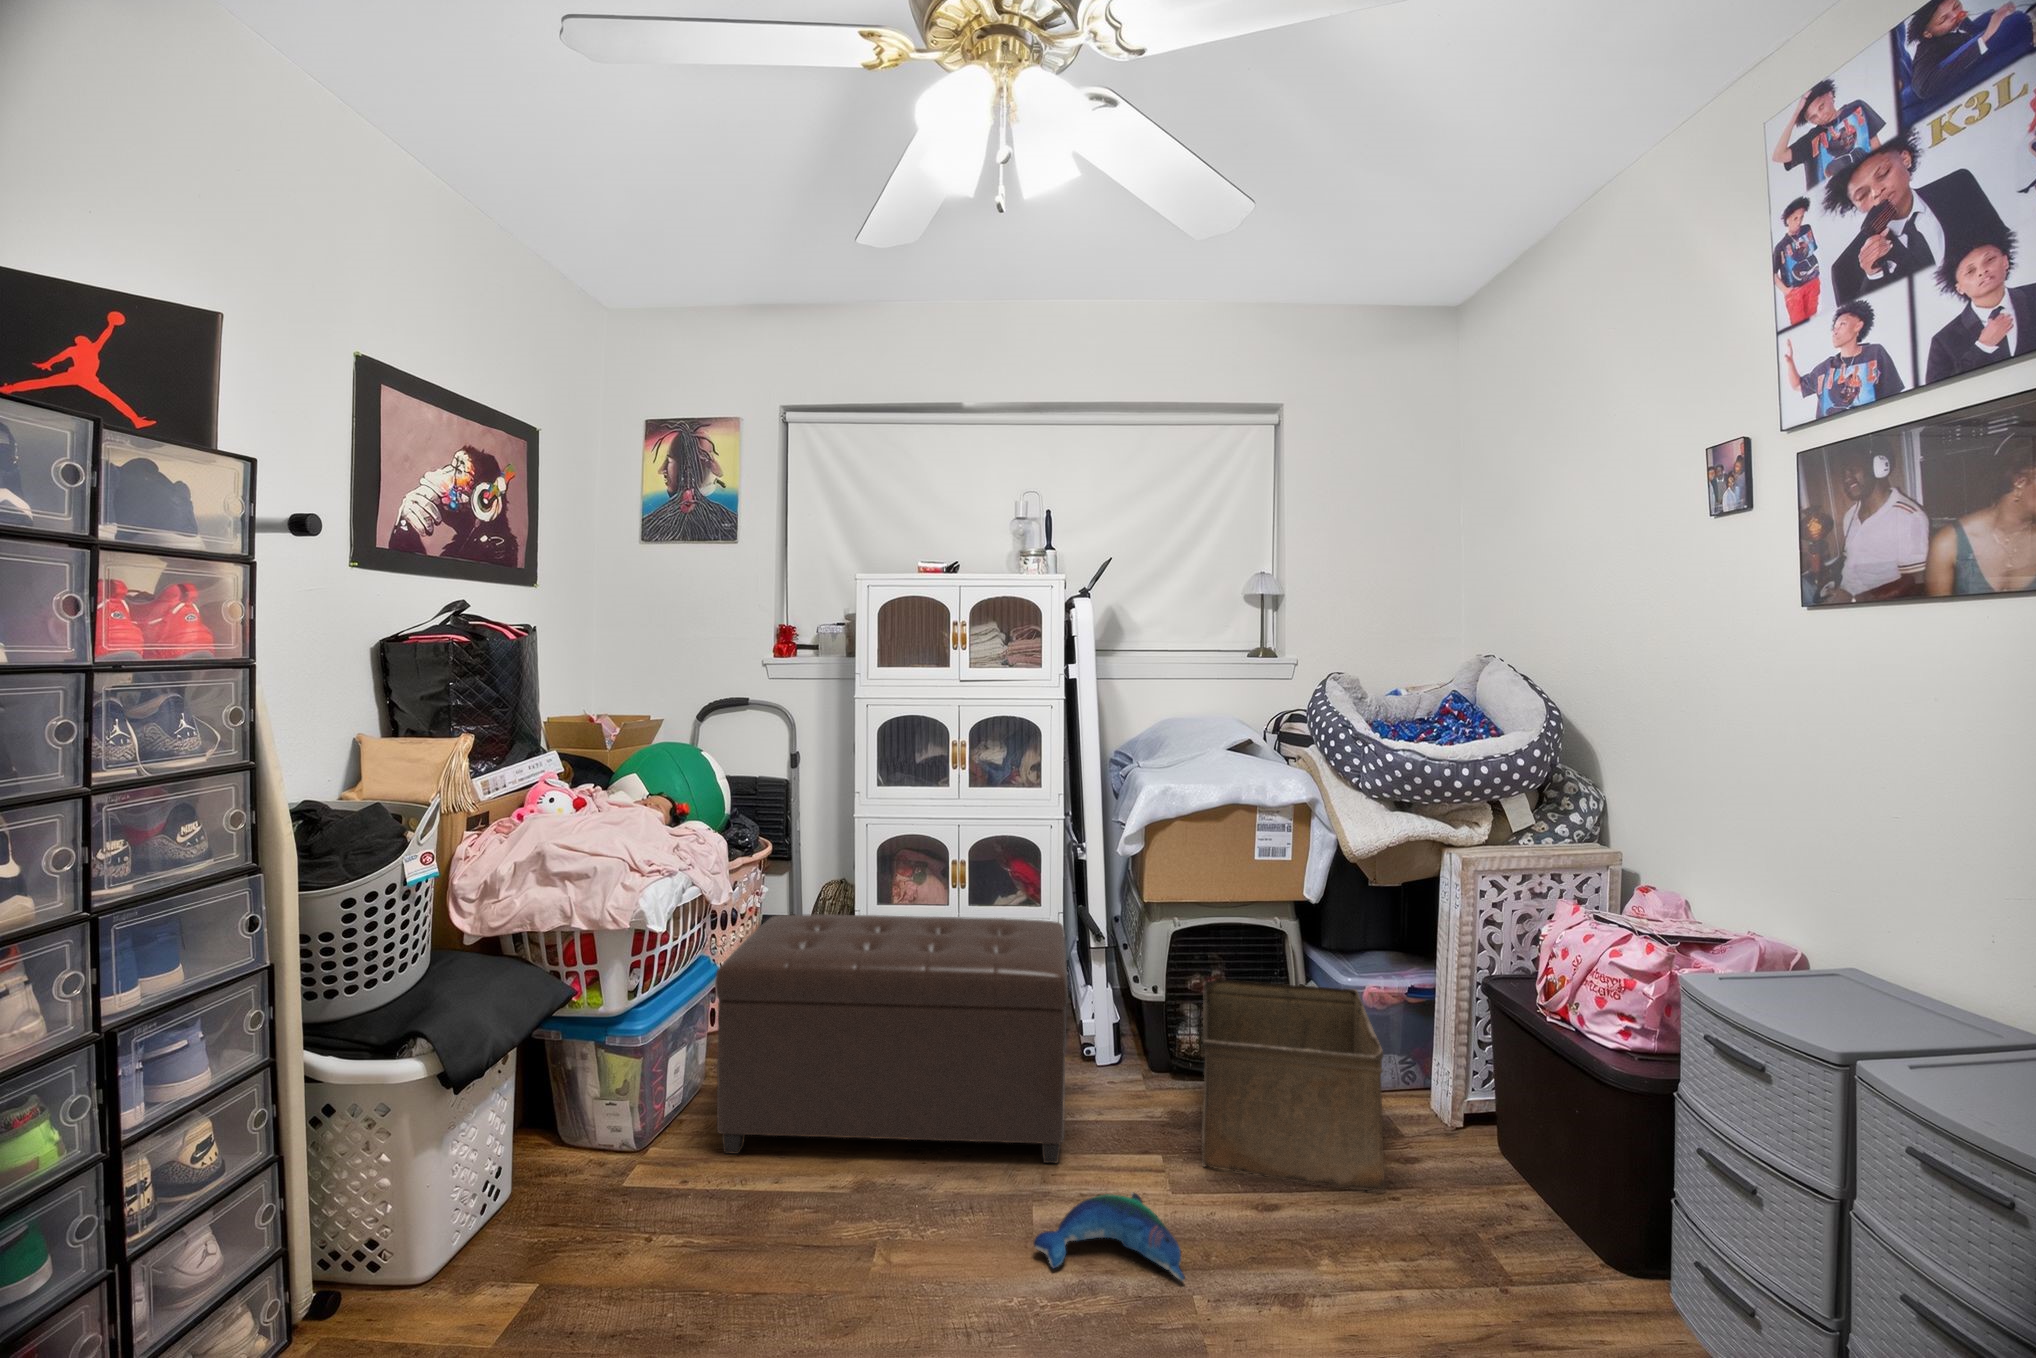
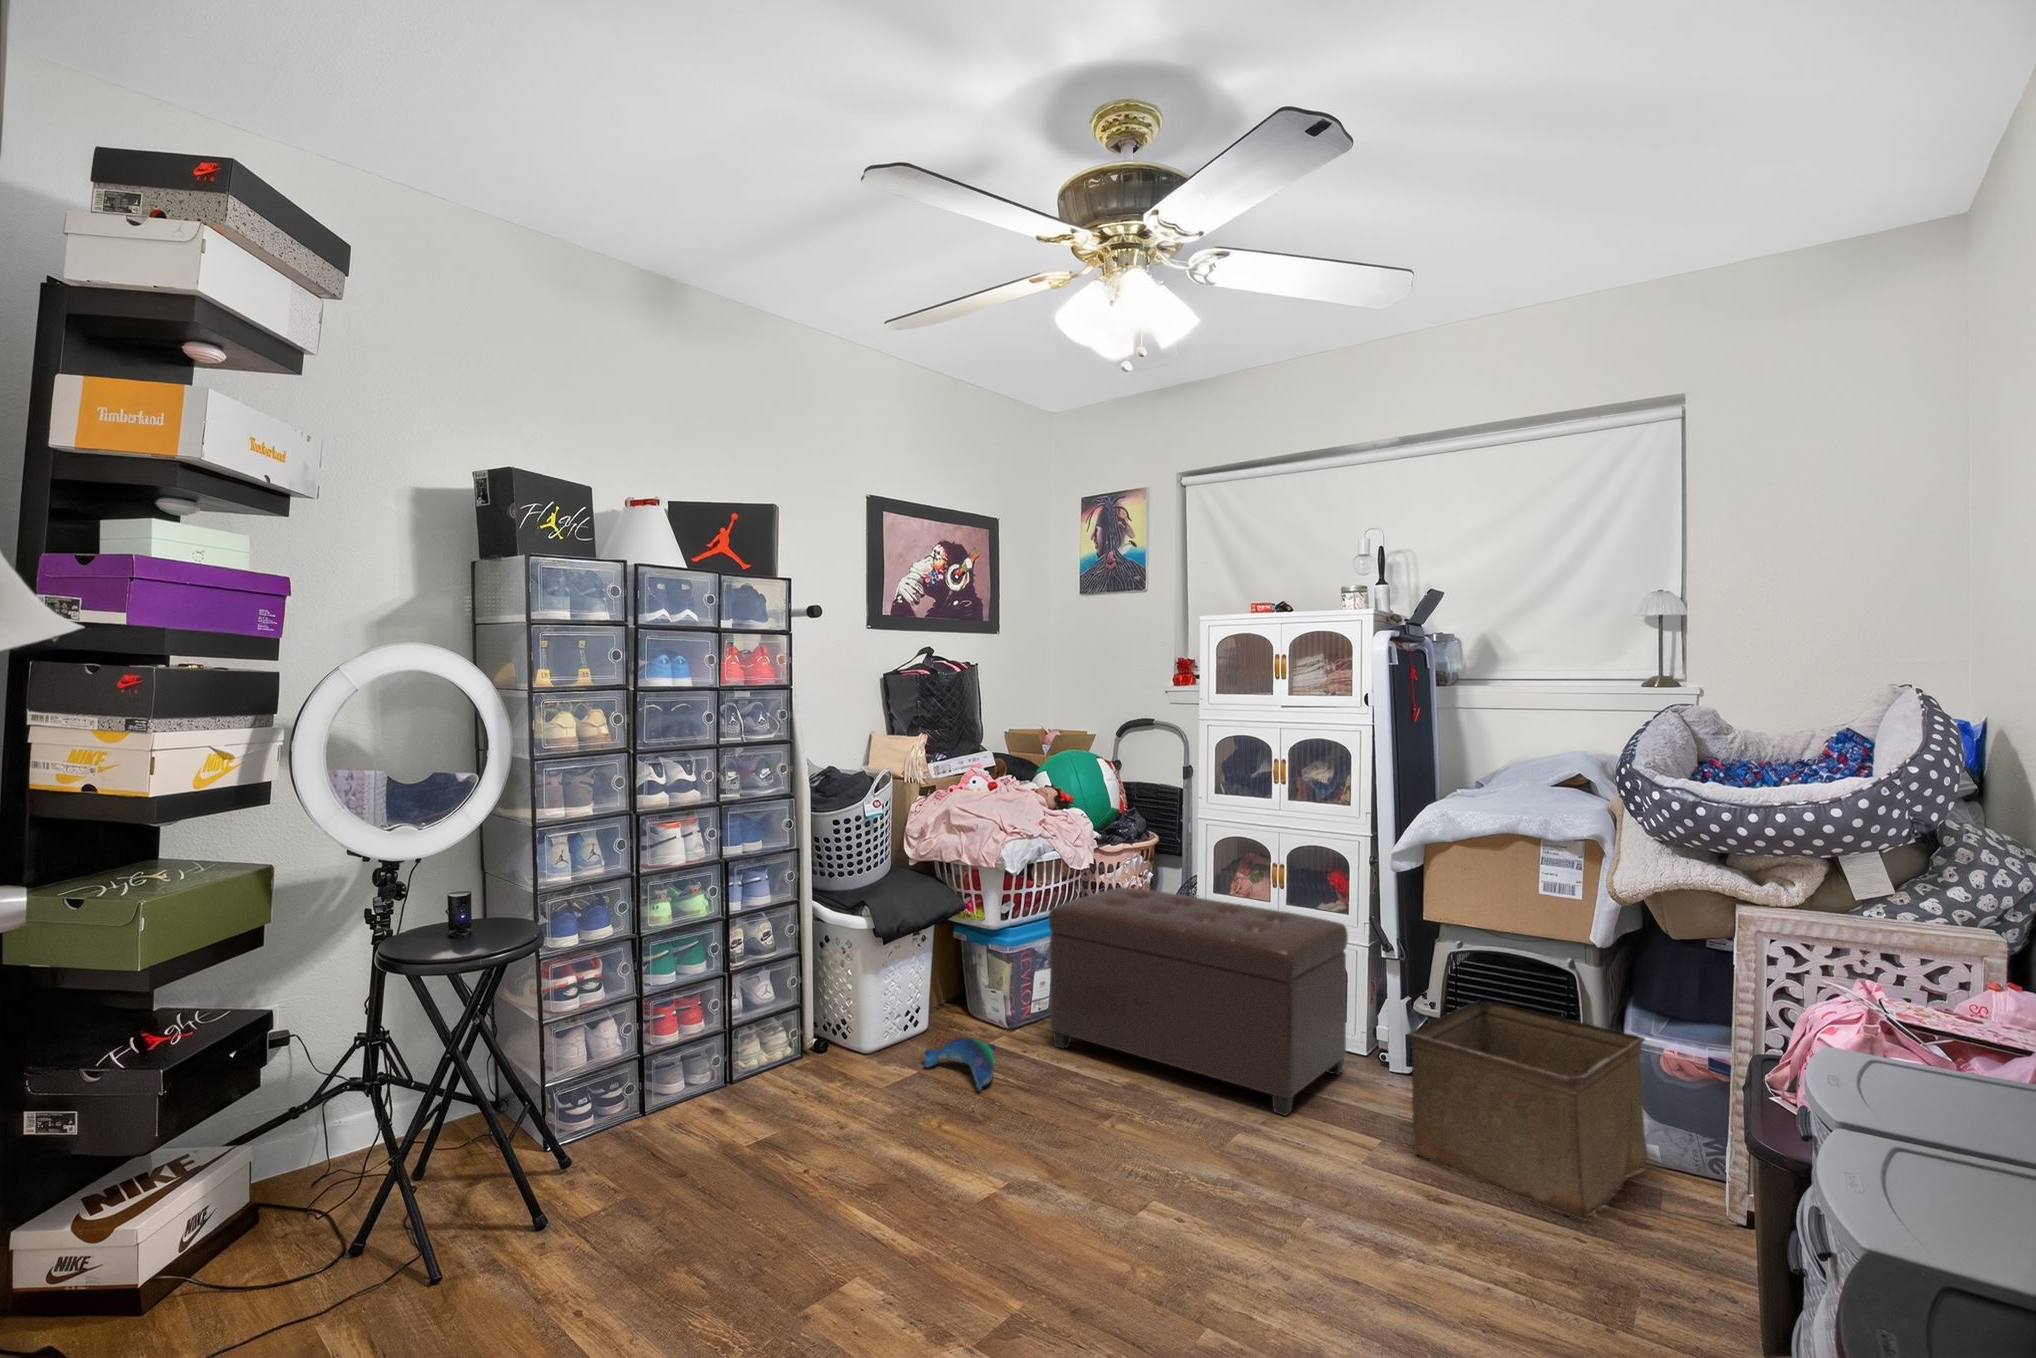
plush toy: present [1034,1193,1185,1281] -> present [924,1038,996,1090]

